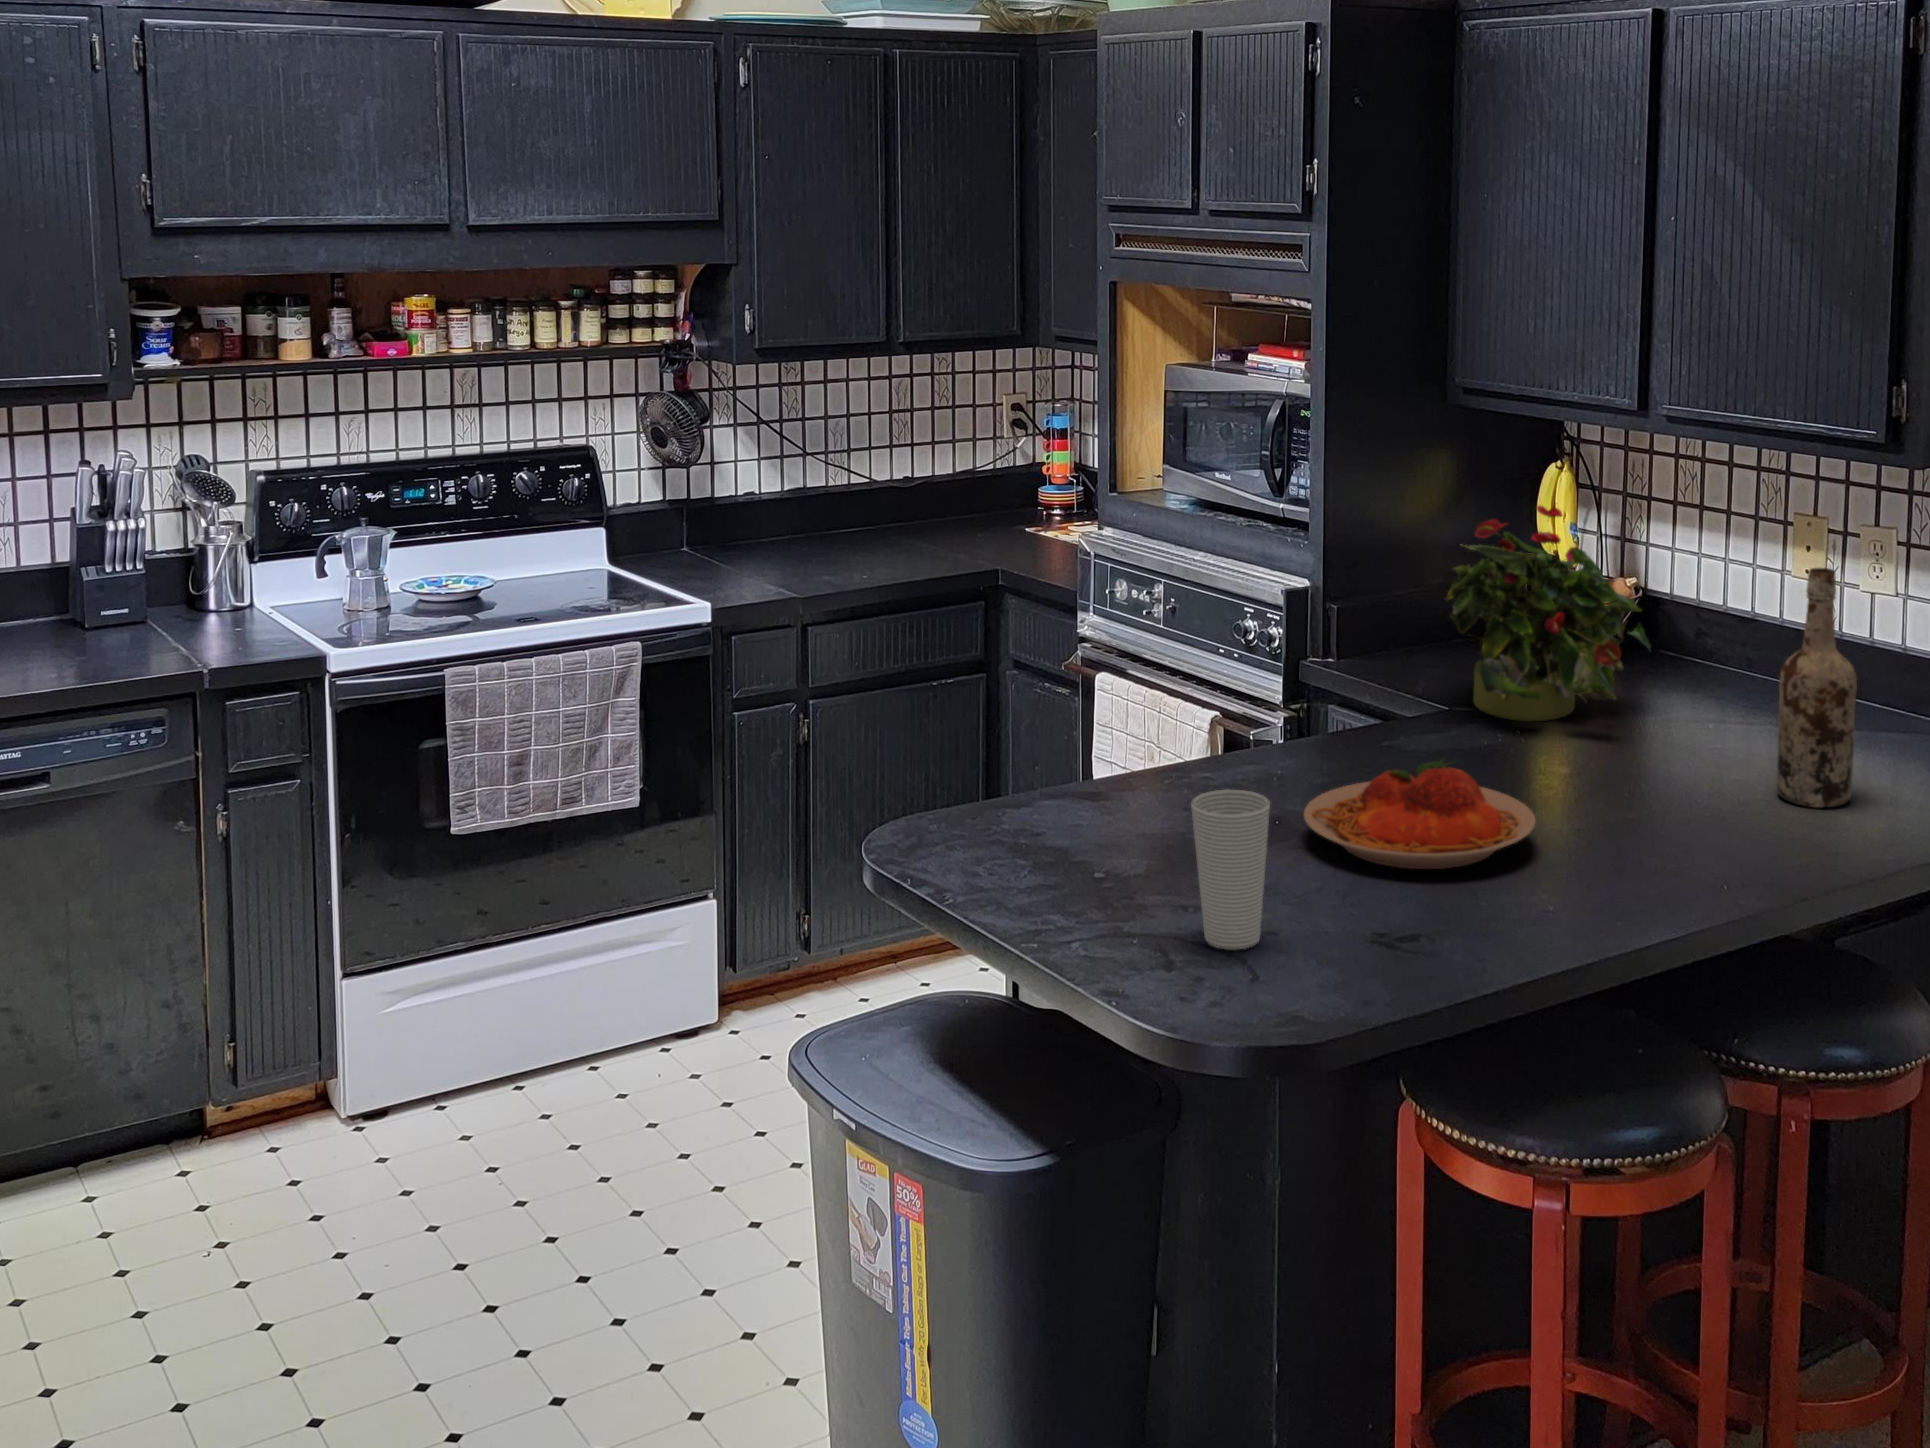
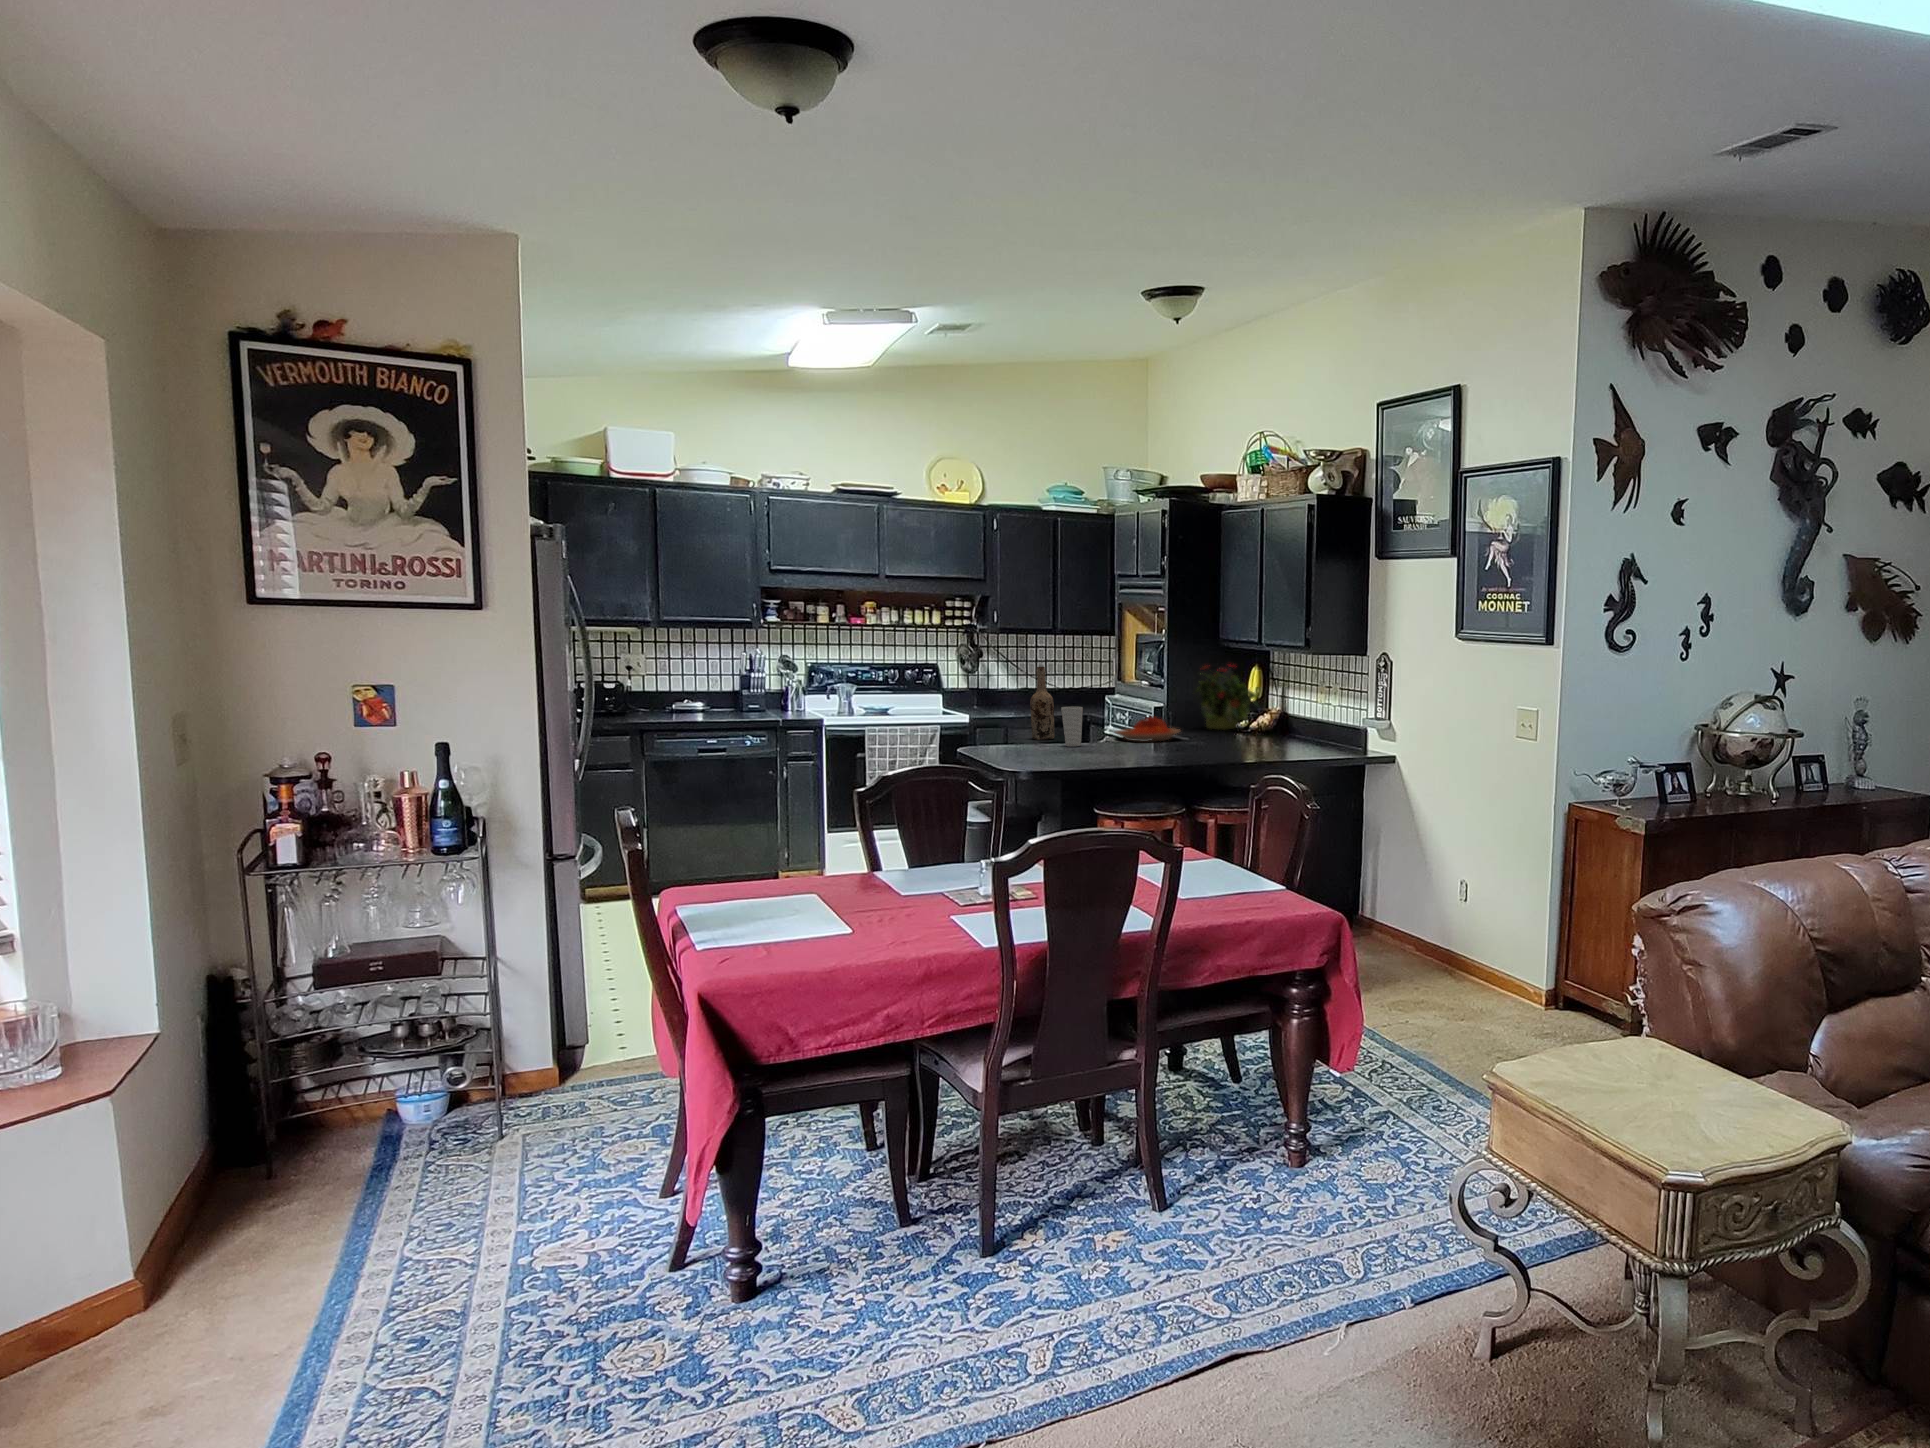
wine bottle: present [1777,568,1857,807] -> present [1030,667,1054,740]

